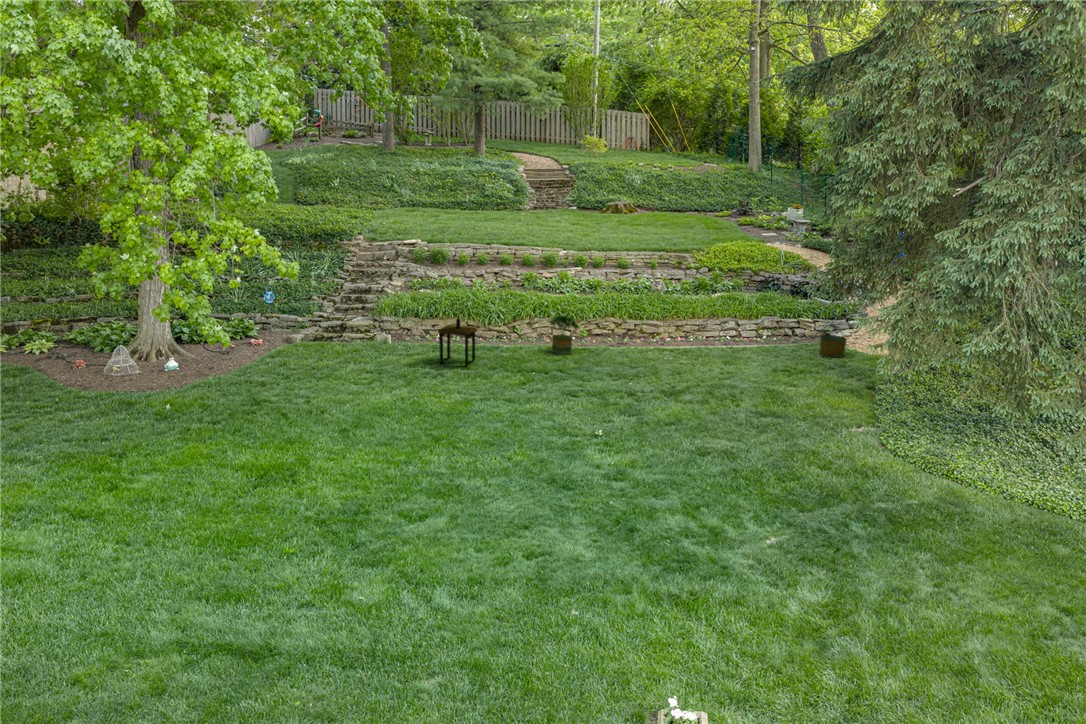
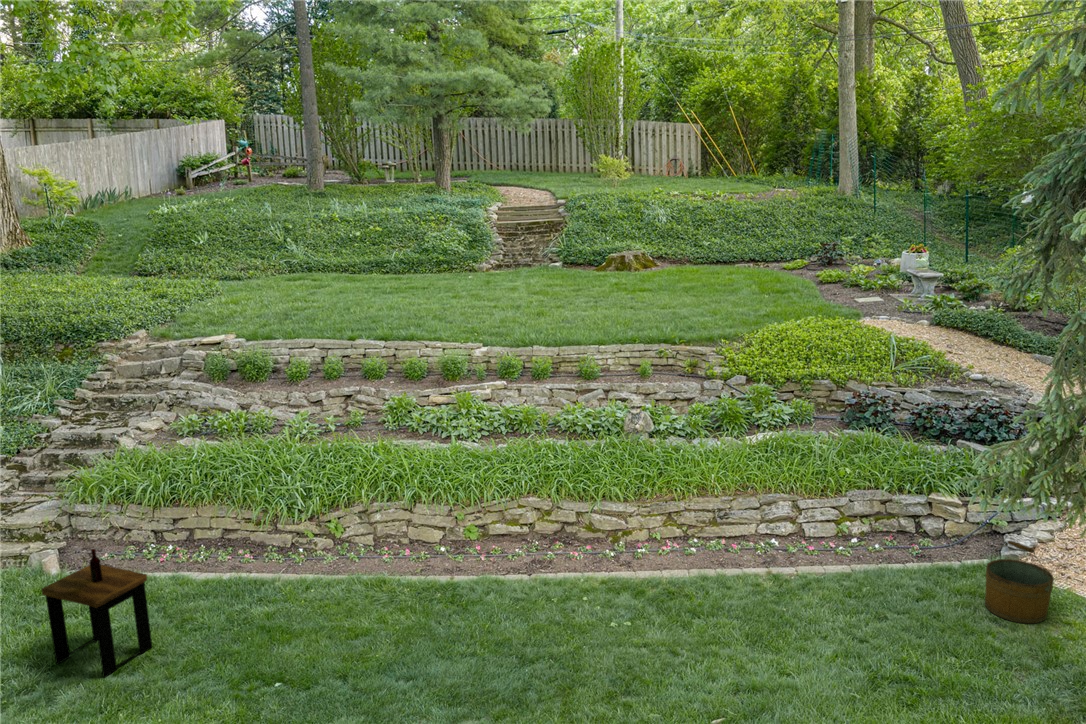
potted tree: present [550,316,578,355] -> none [342,524,408,621]

